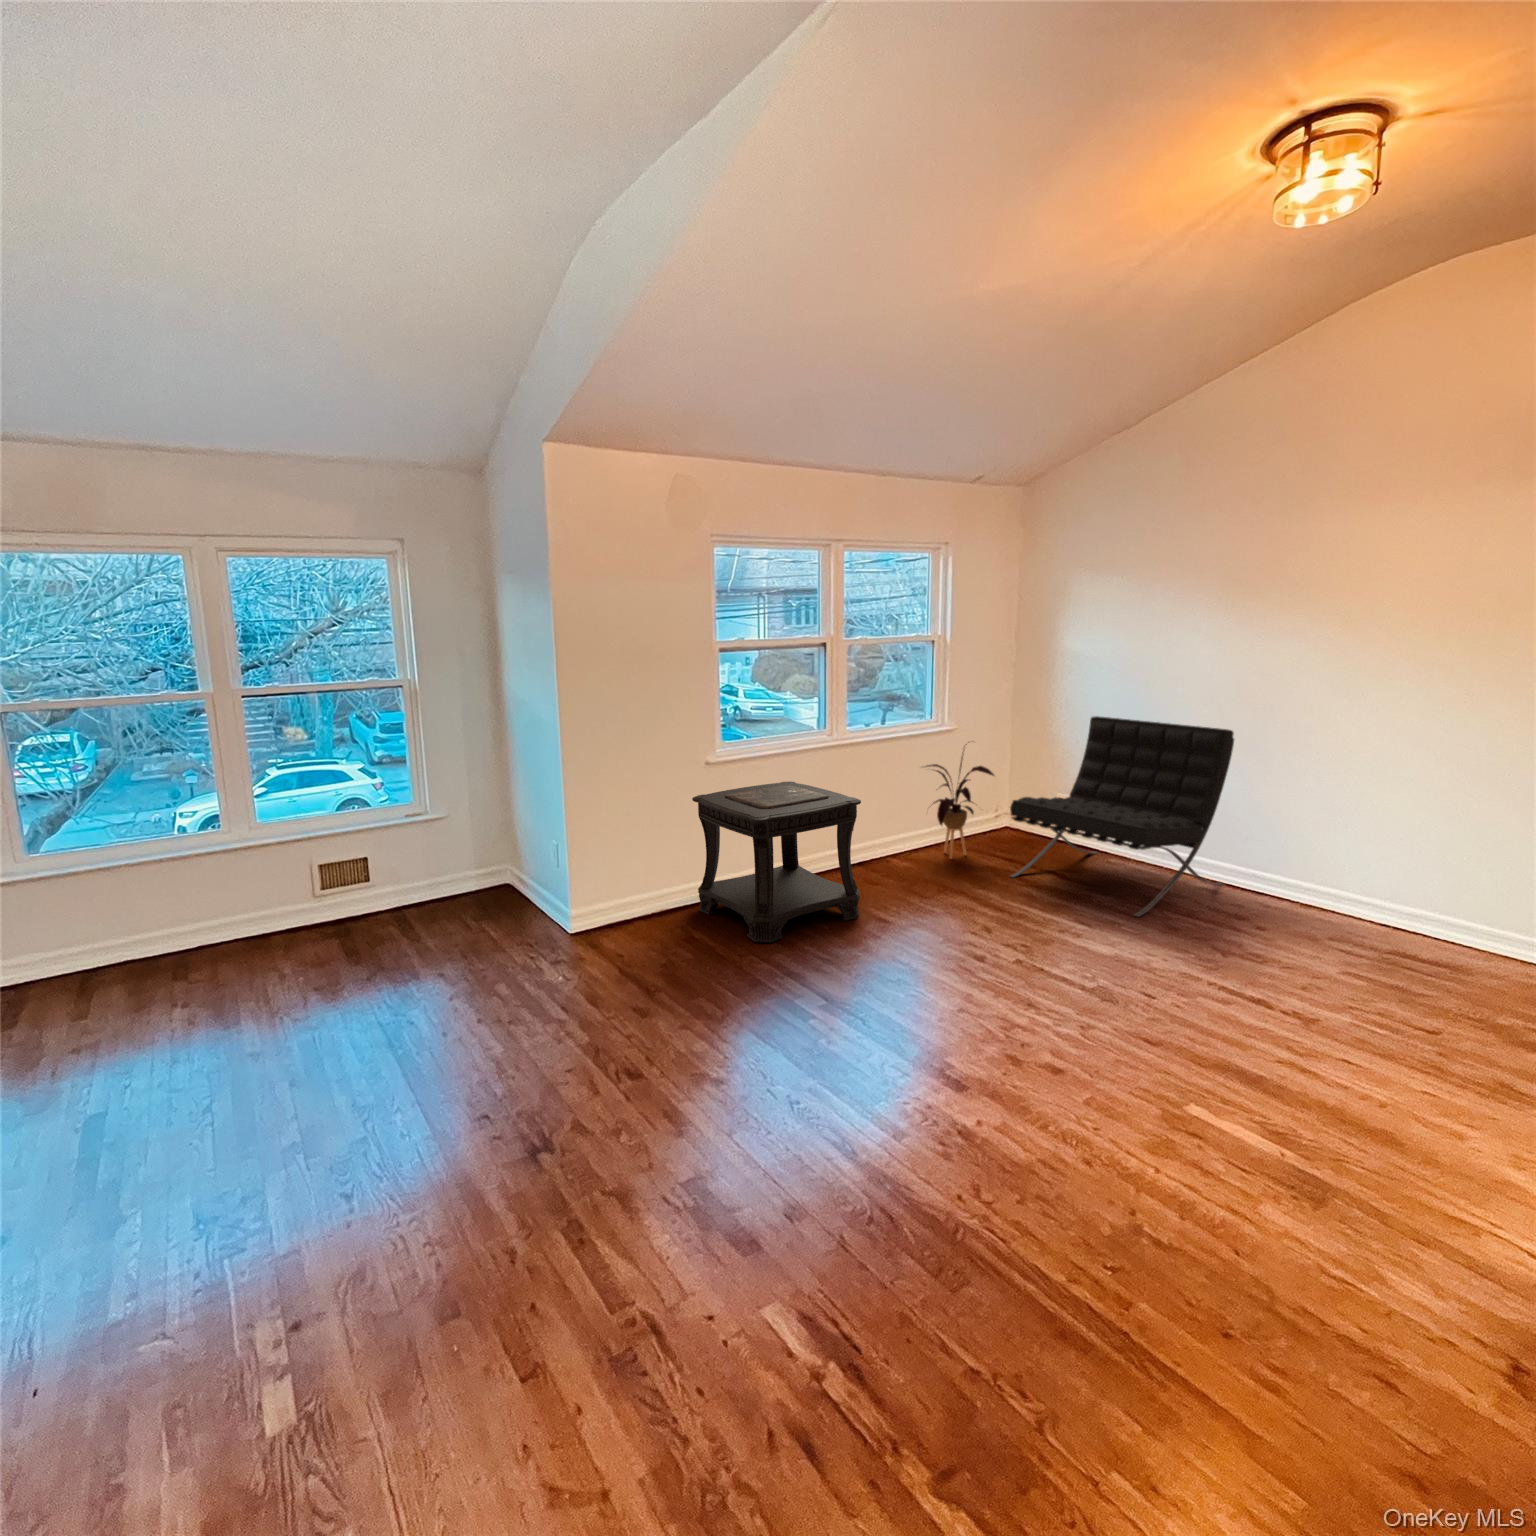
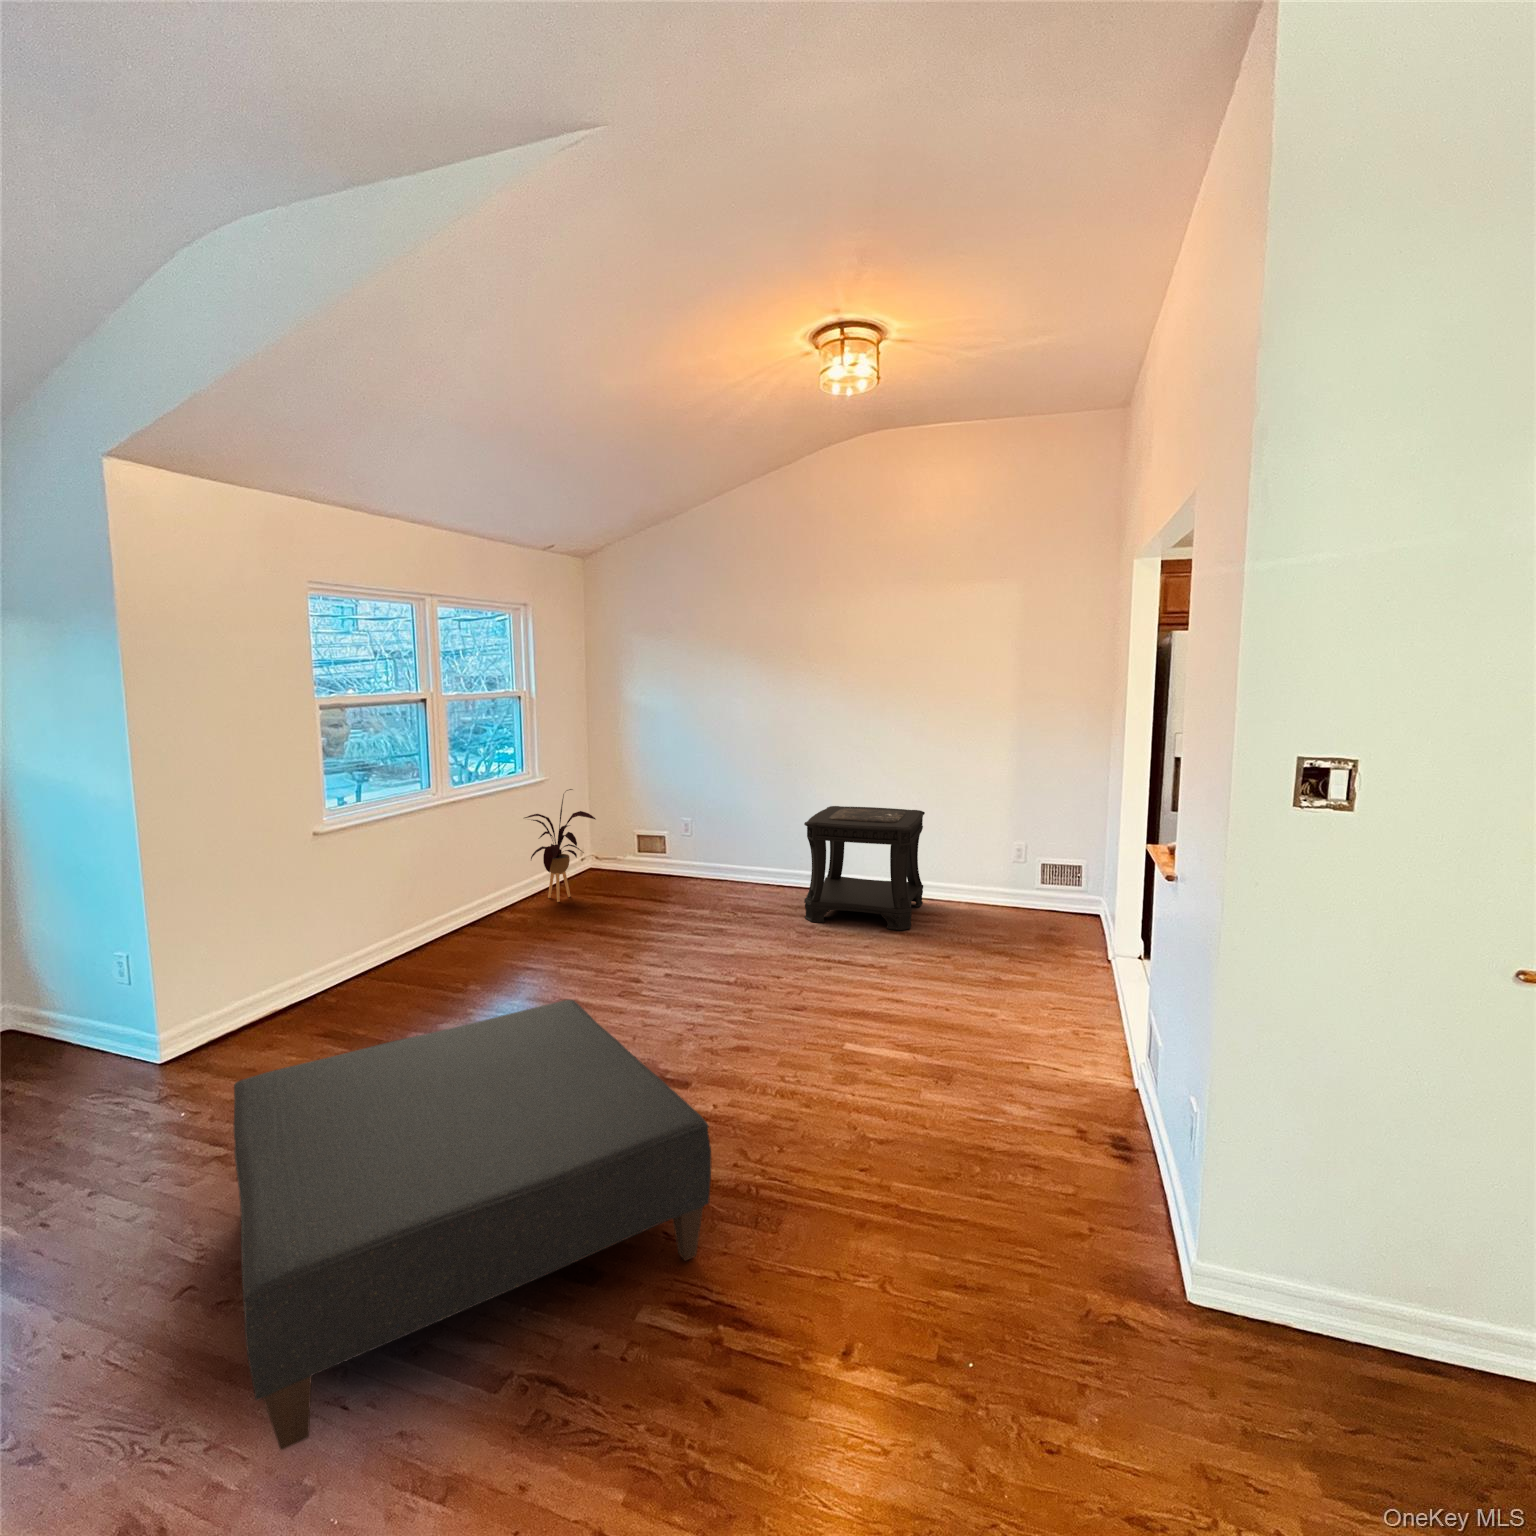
lounge chair: present [1010,716,1234,916] -> none [616,761,779,921]
side table: present [692,782,861,943] -> present [804,806,925,930]
ottoman: none [429,963,870,1276] -> present [234,1000,711,1450]

